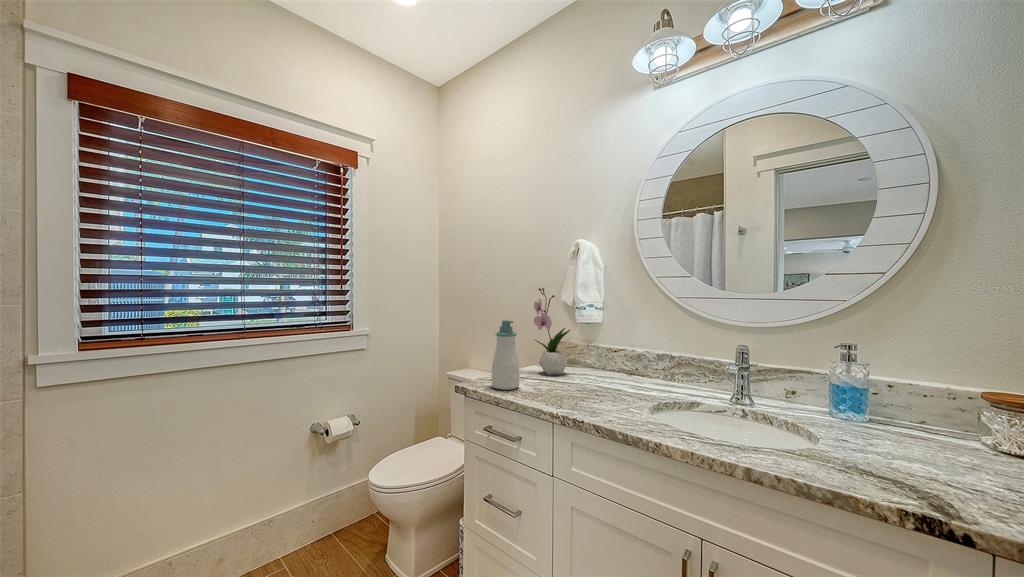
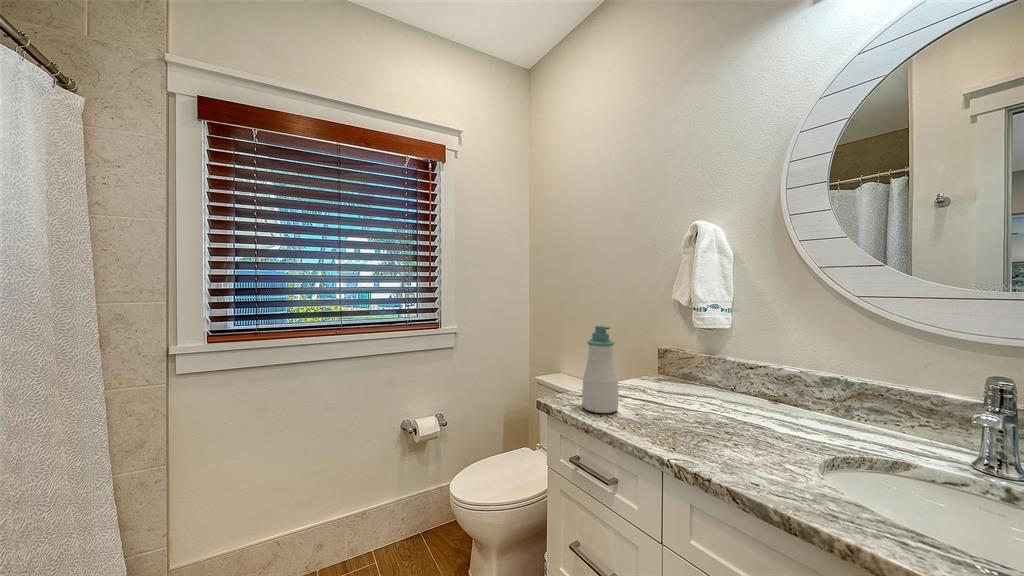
flower arrangement: present [534,288,570,375] -> none [638,285,689,395]

